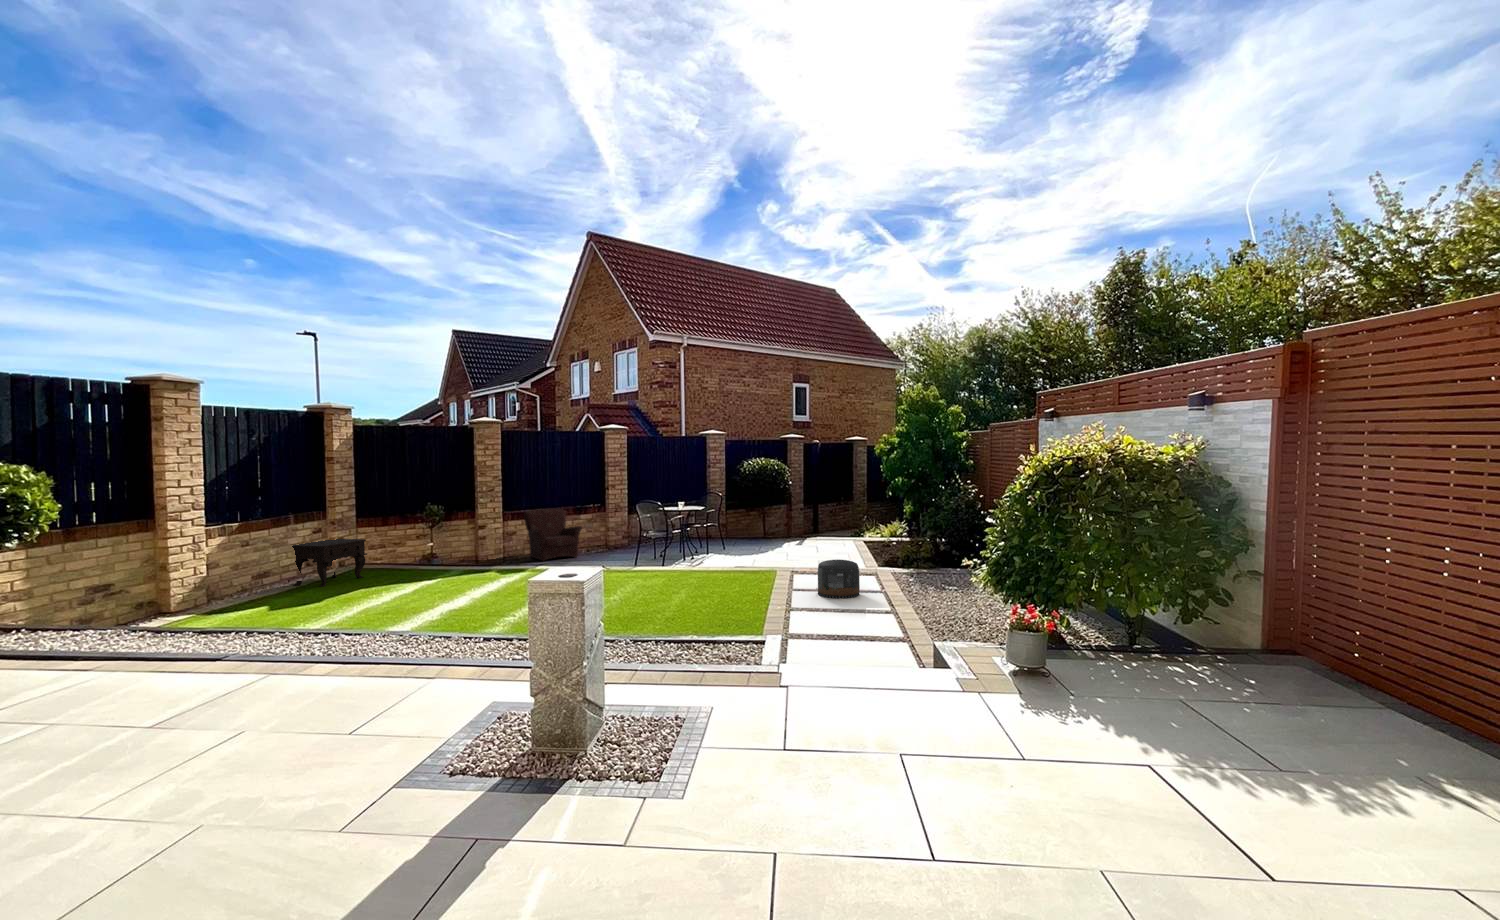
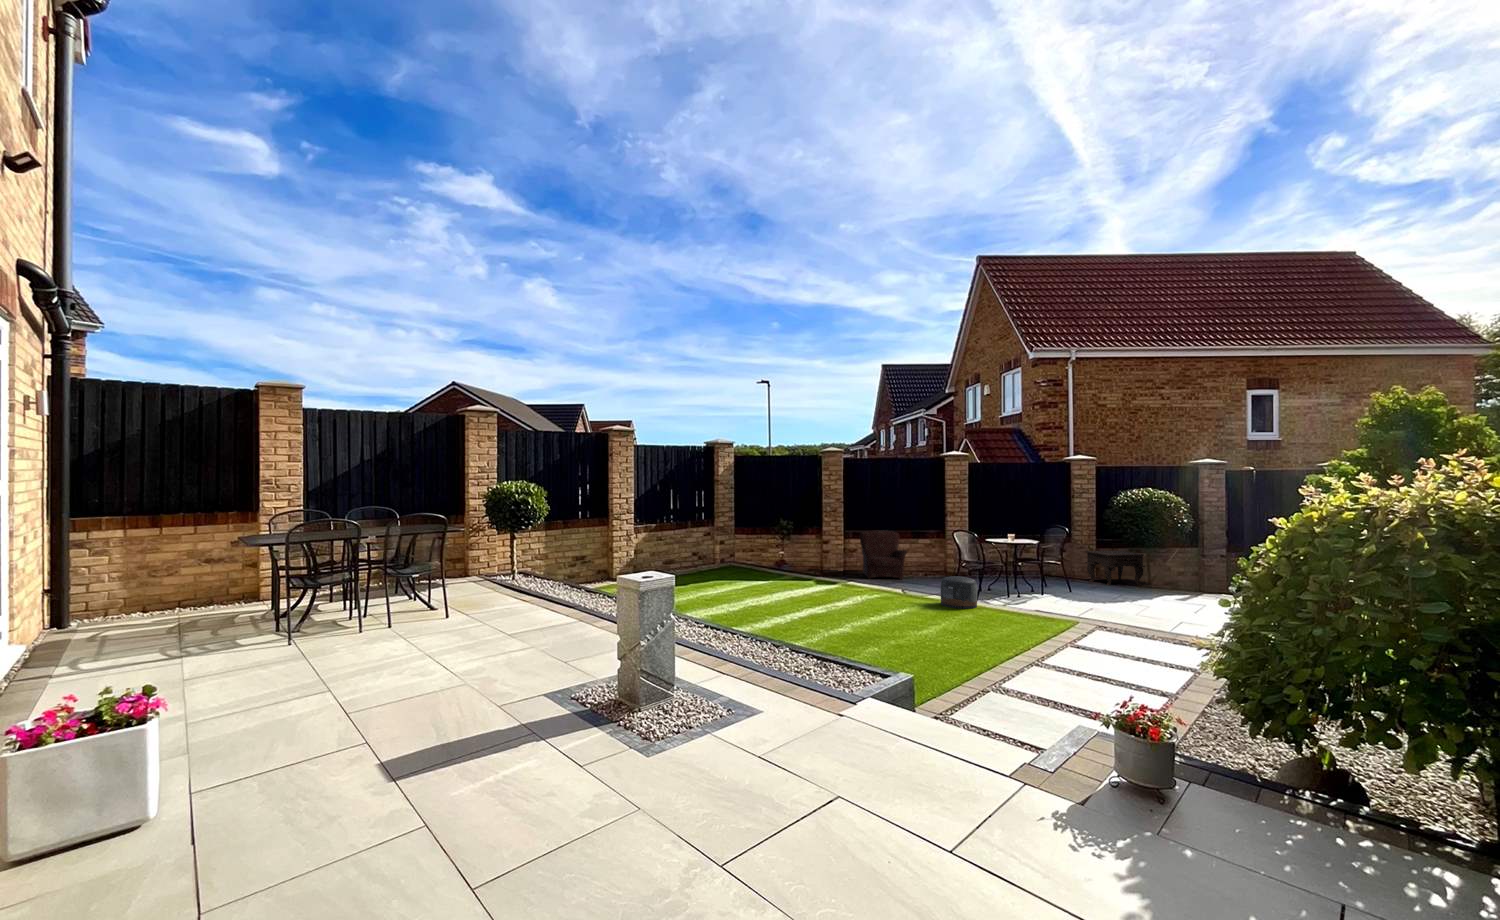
side table: present [292,539,367,587] -> present [1085,551,1145,586]
pouf: present [818,560,860,599] -> present [941,576,977,609]

